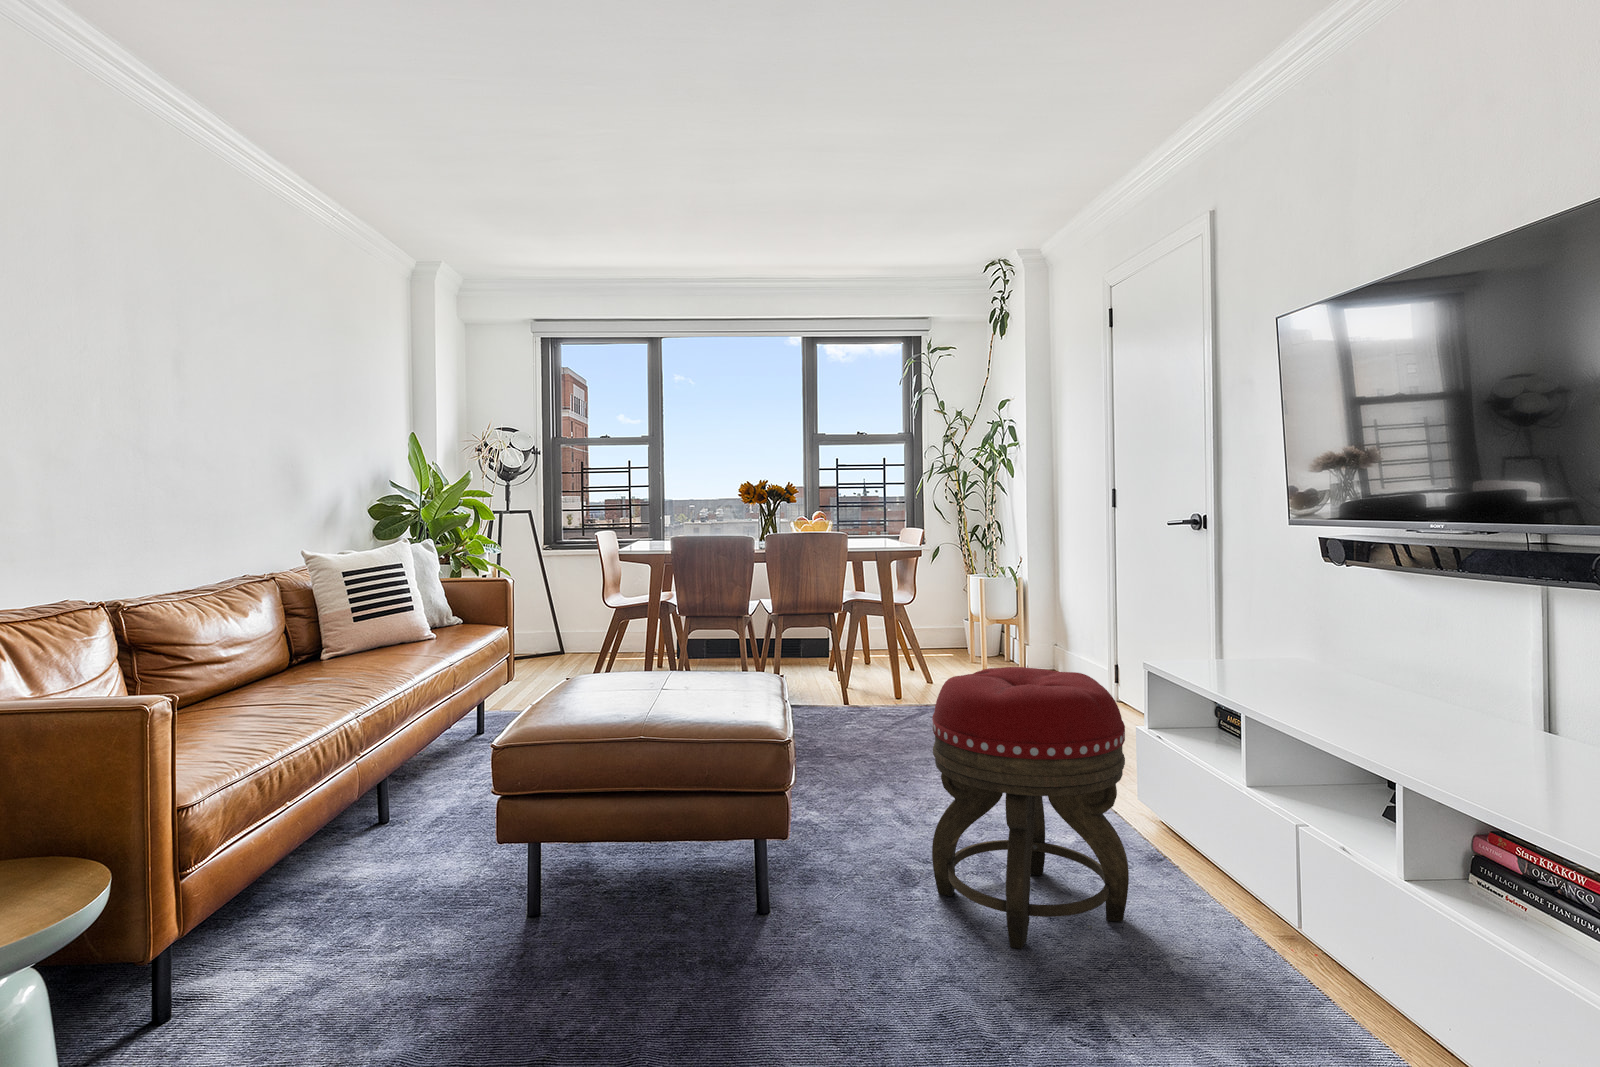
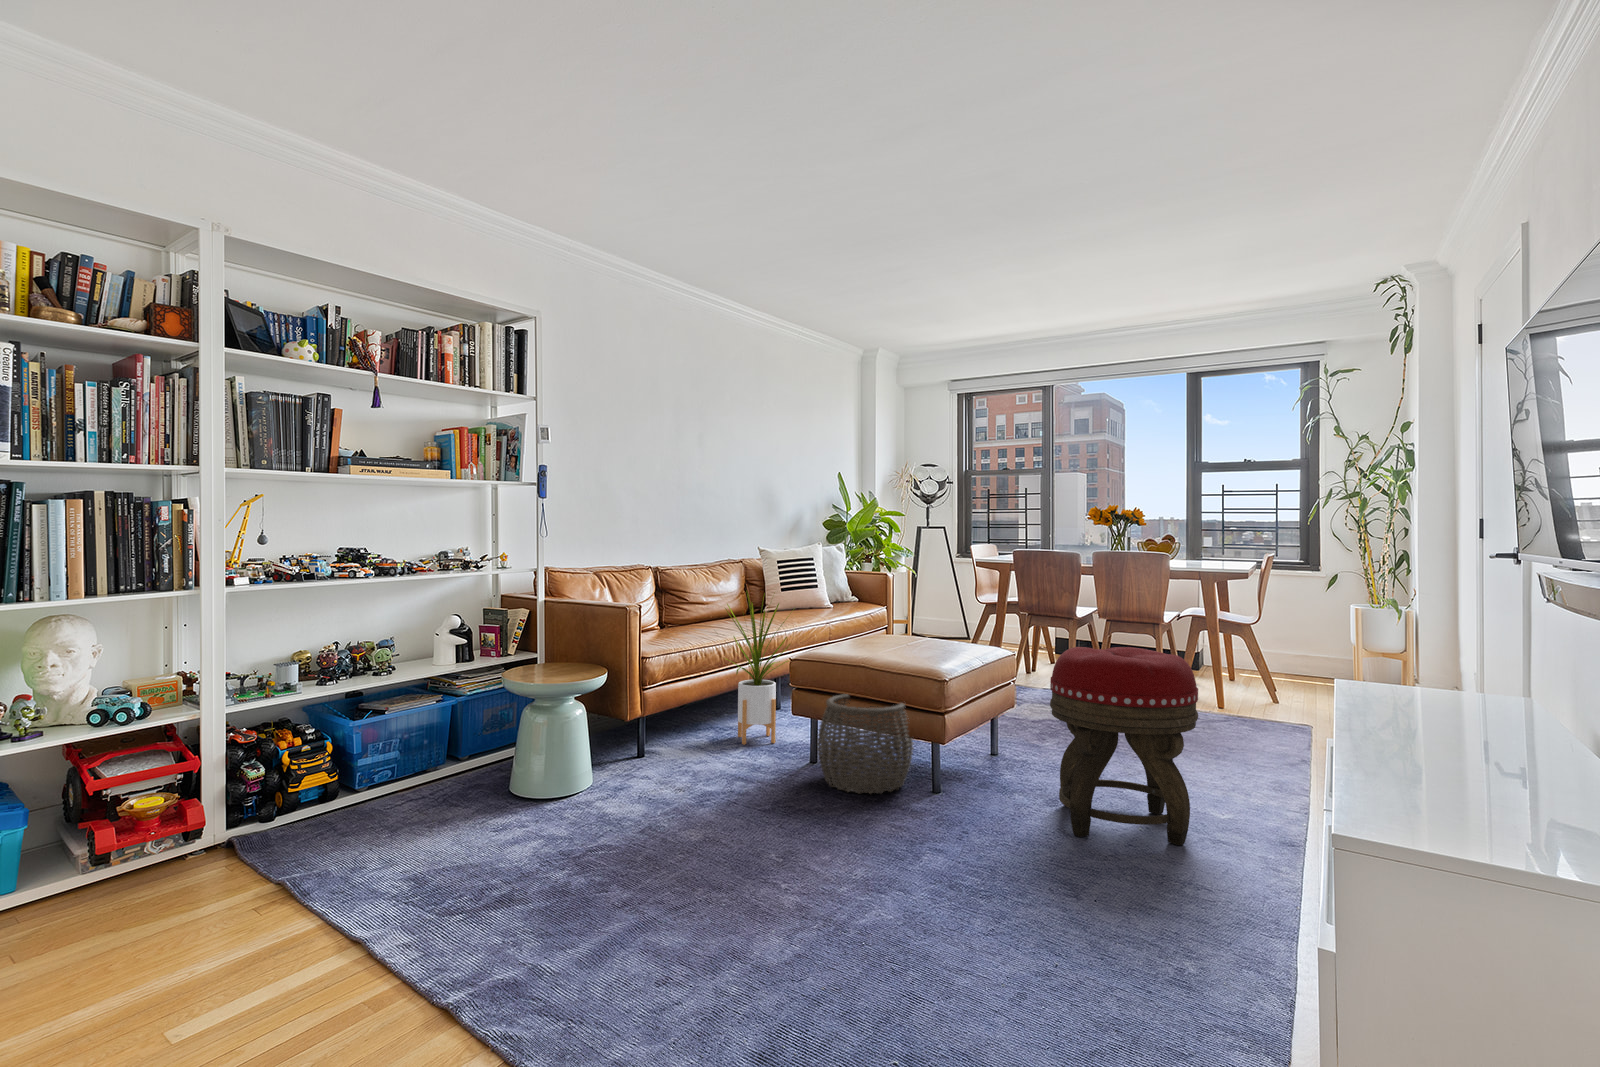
house plant: none [305,632,465,913] -> present [725,593,790,744]
woven basket: none [575,787,737,973] -> present [817,694,914,794]

